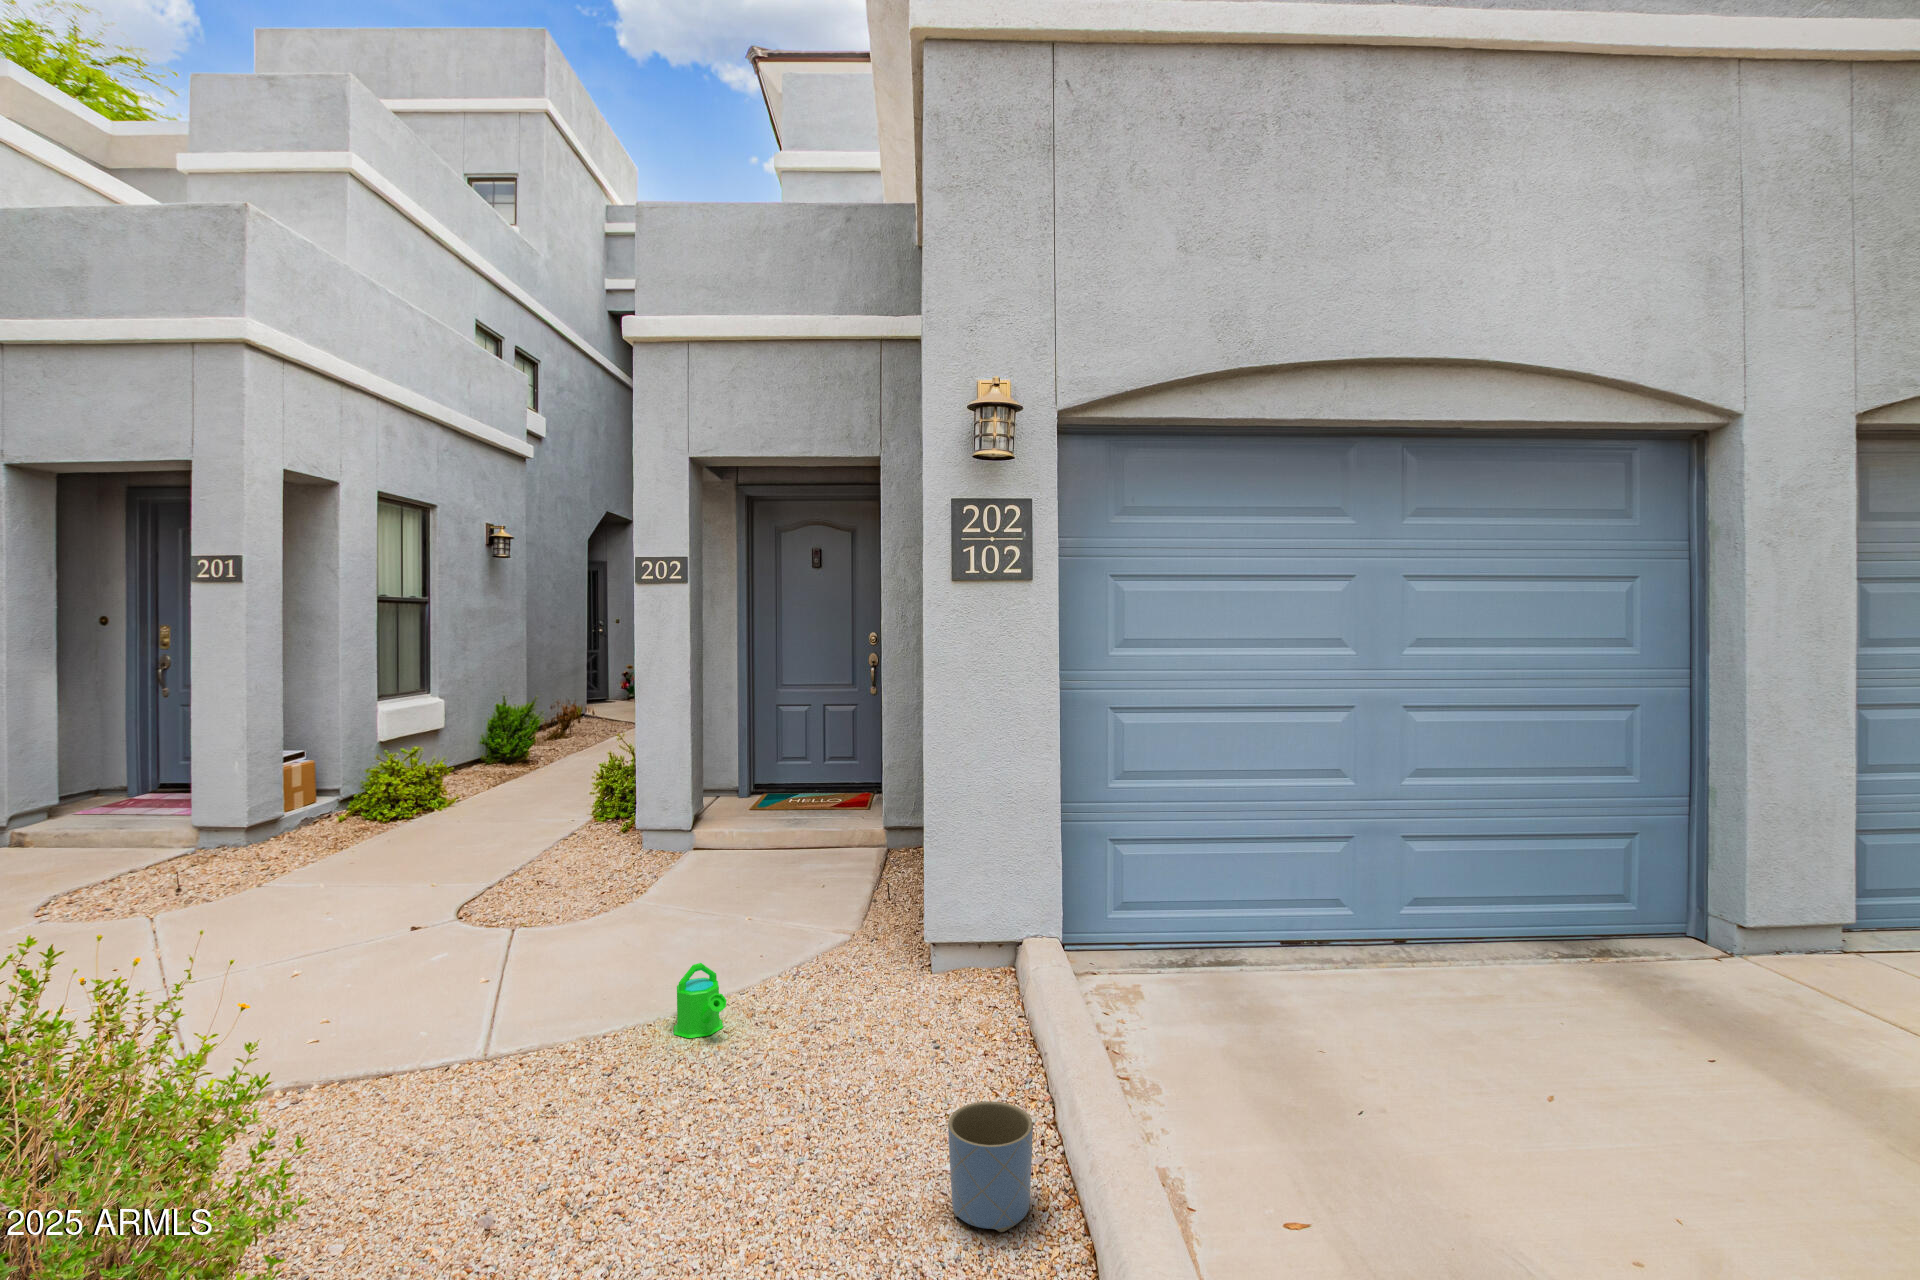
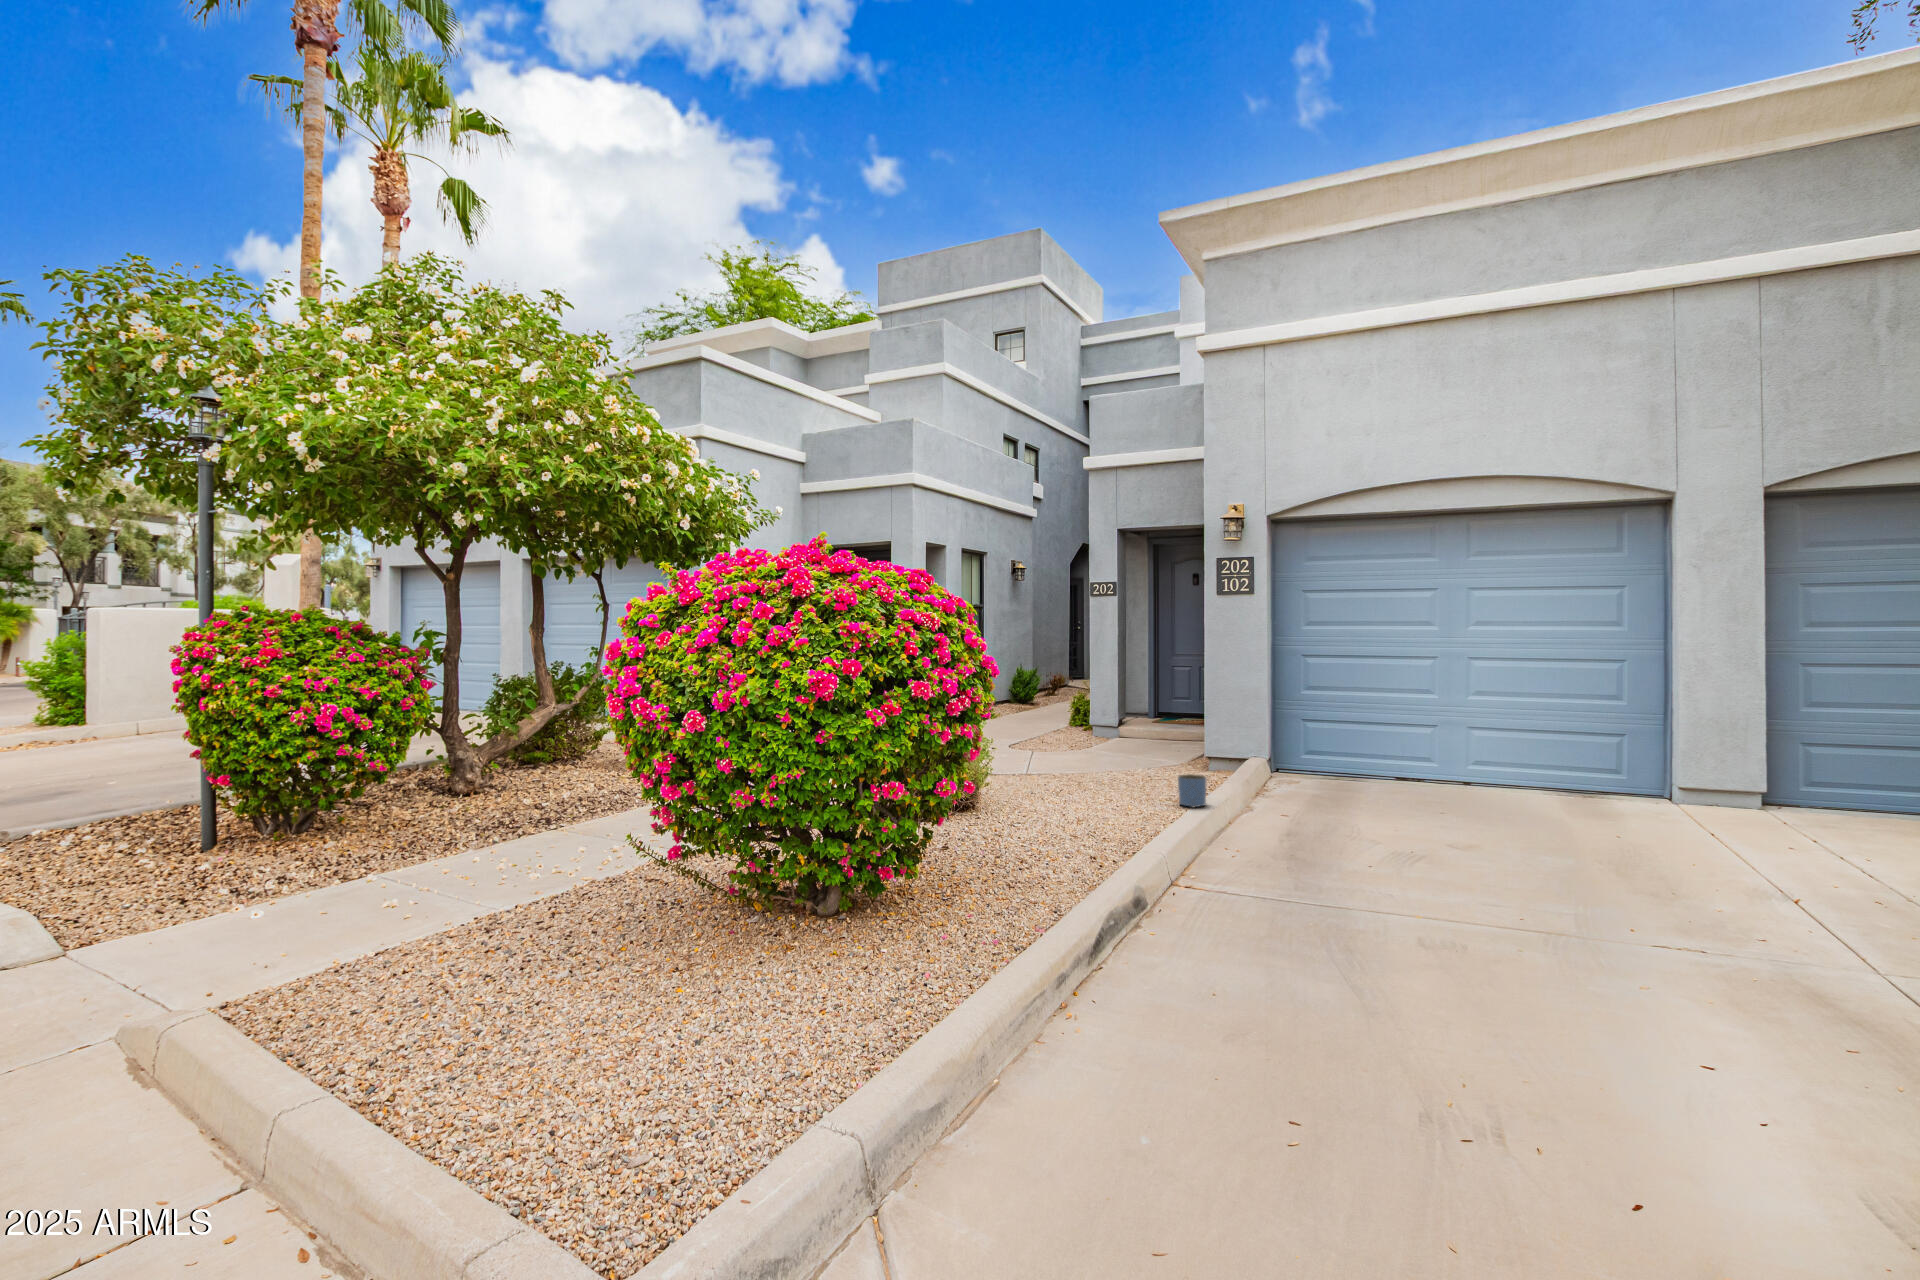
watering can: present [674,963,726,1038] -> none [1099,749,1119,775]

